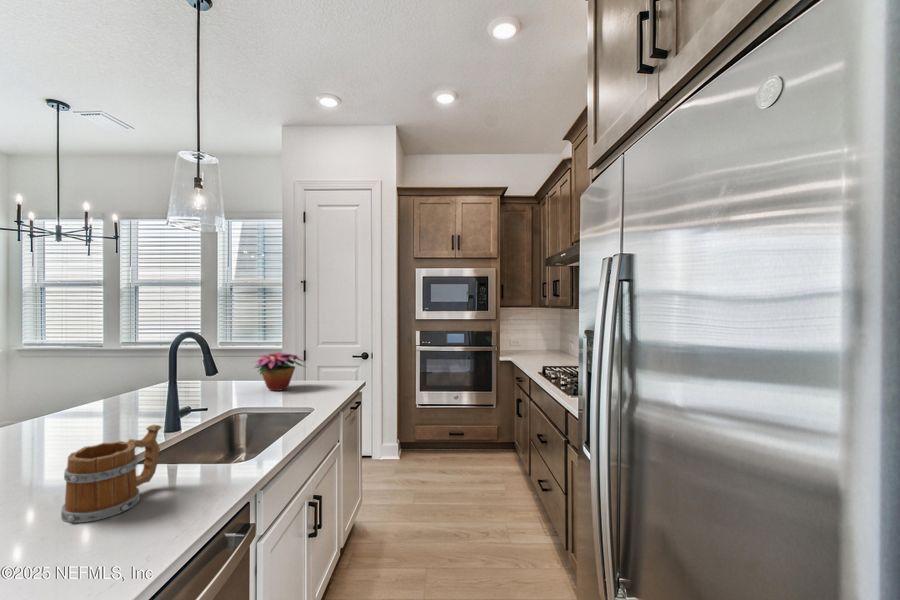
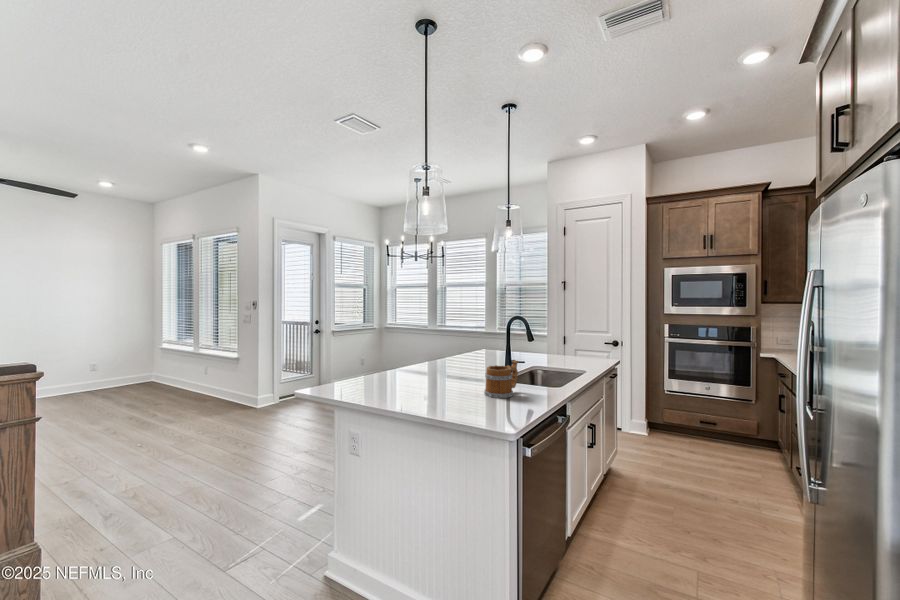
flower arrangement: present [254,352,303,391] -> none [538,332,578,360]

